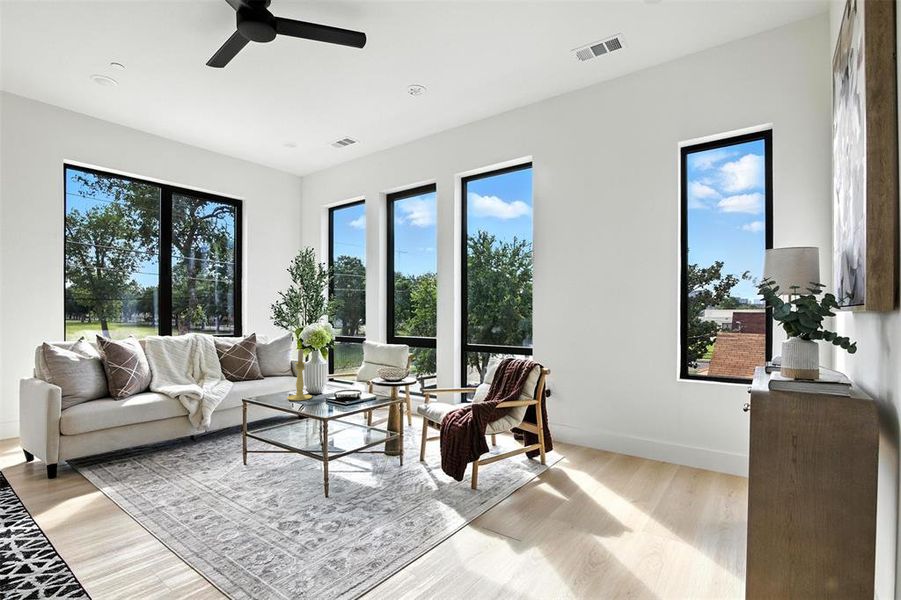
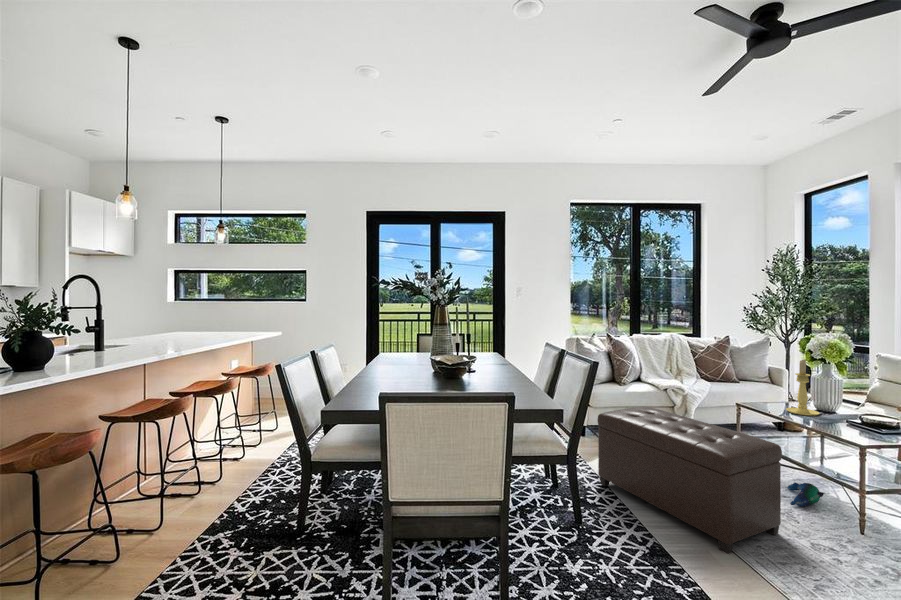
ottoman: none [37,422,261,575] -> present [598,407,782,554]
plush toy: none [278,464,307,490] -> present [787,483,824,507]

